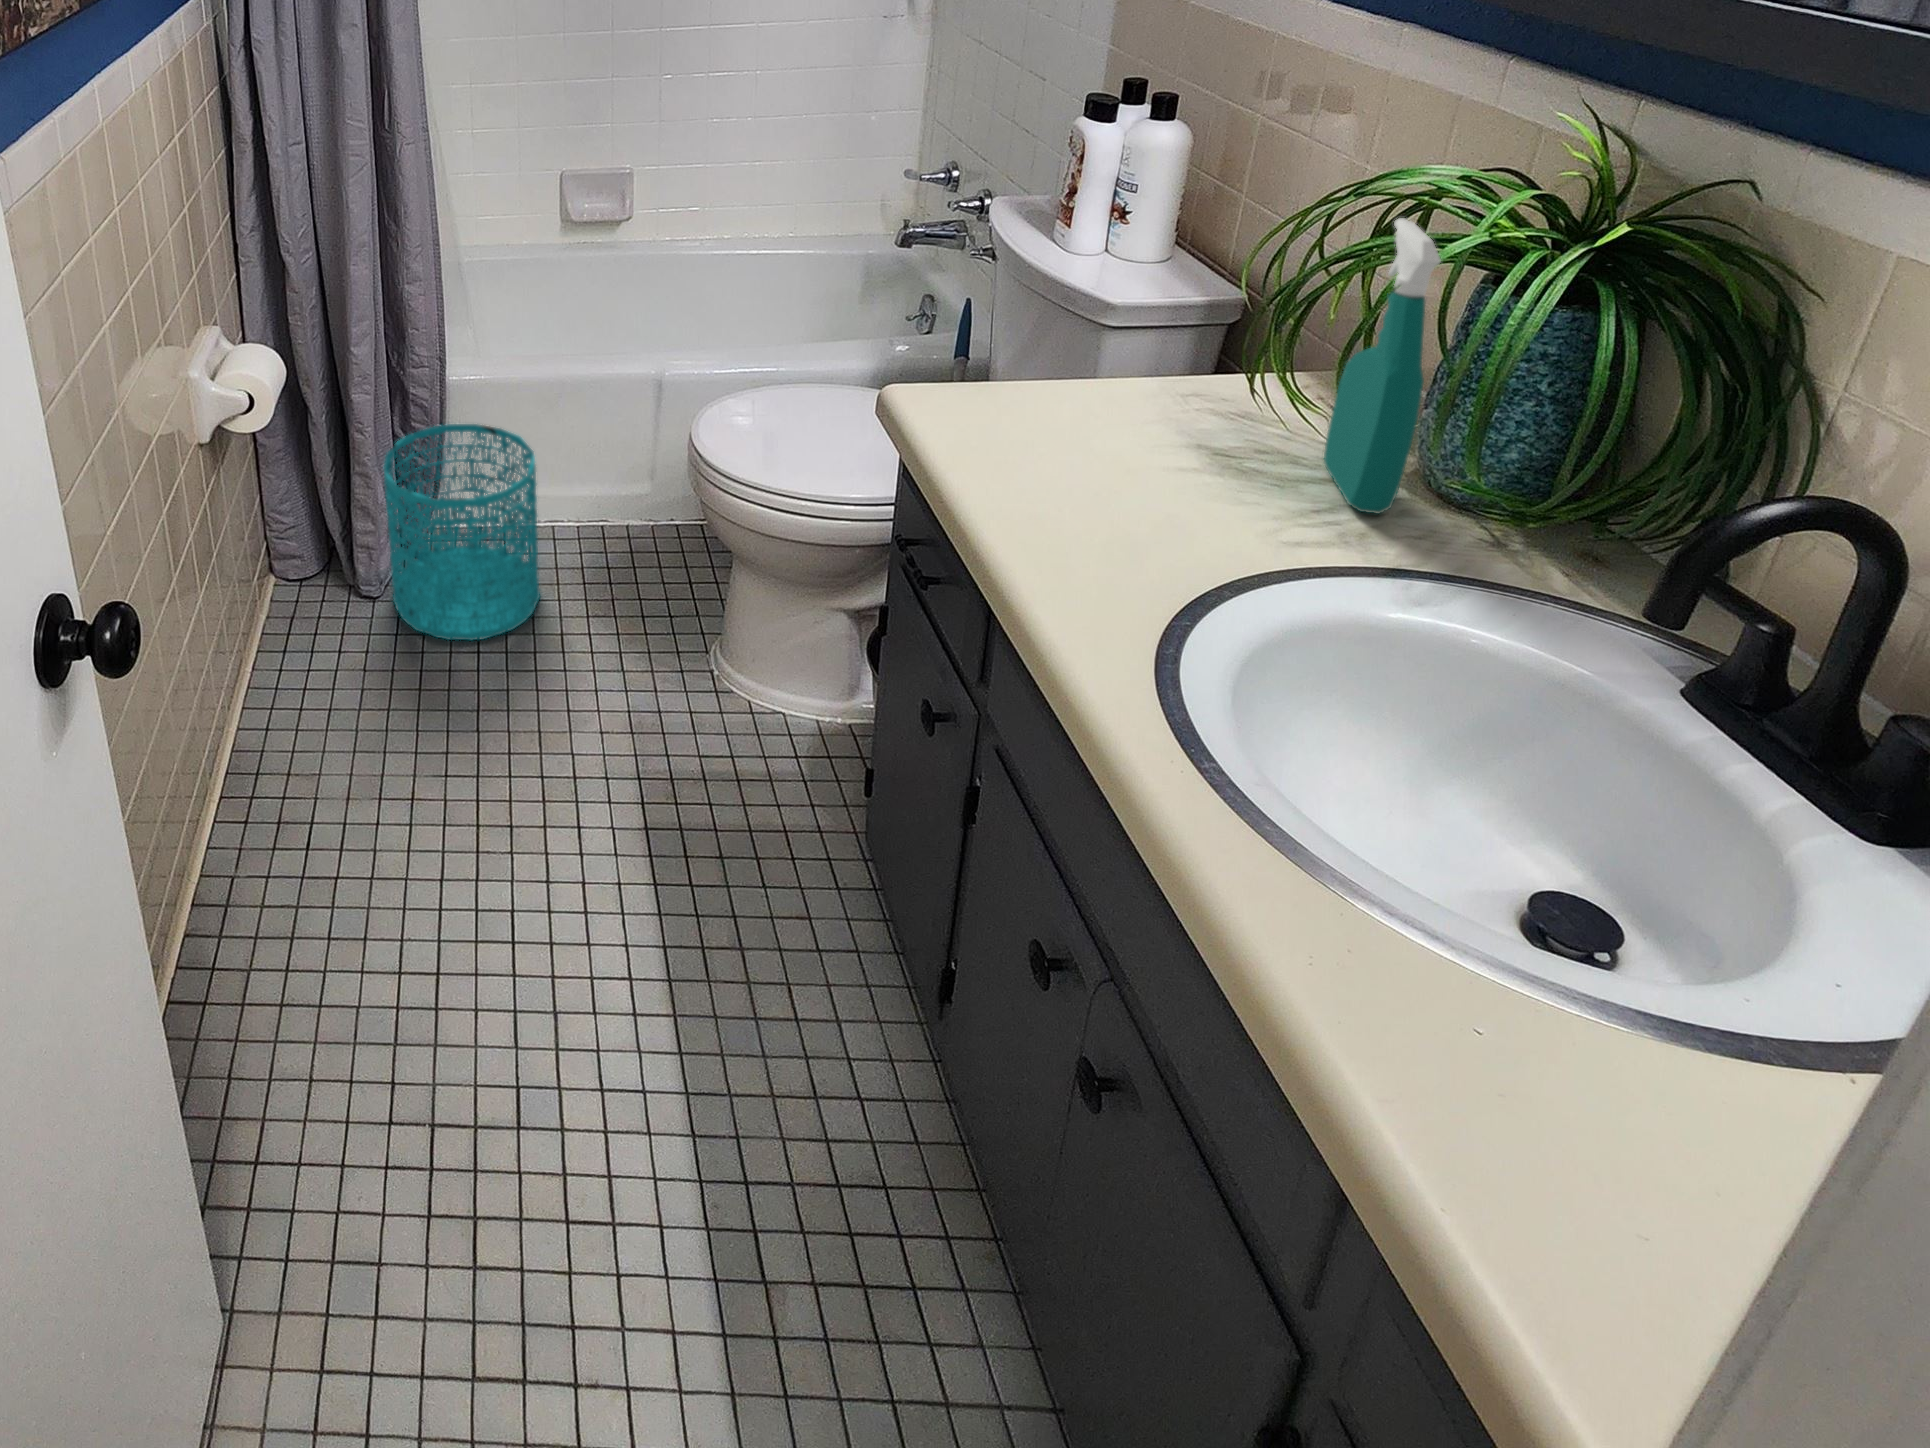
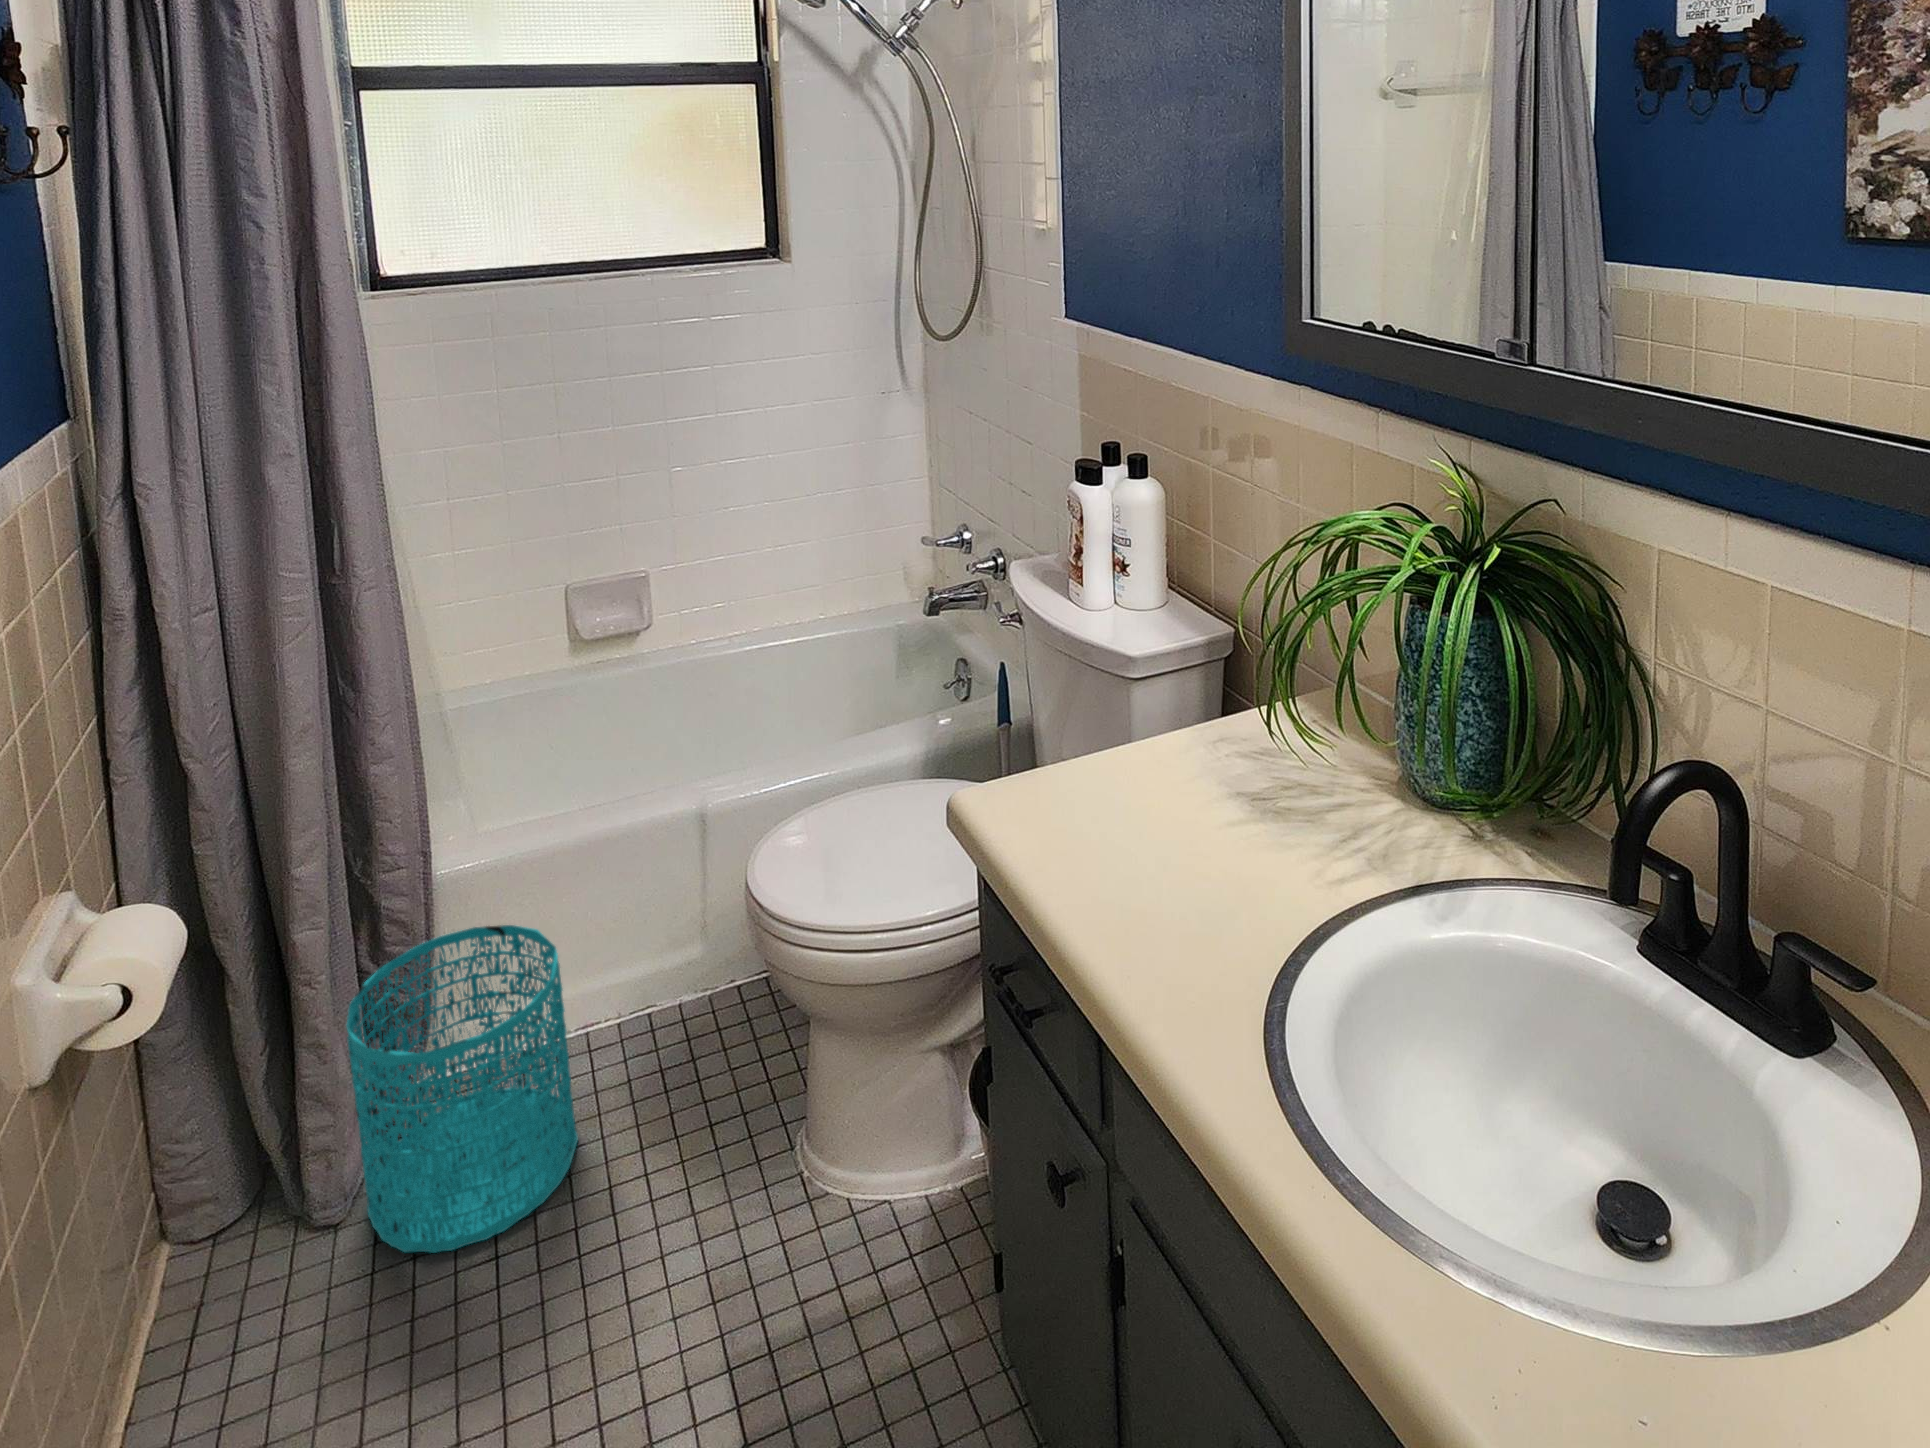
spray bottle: present [1324,218,1441,513] -> none [1333,558,1401,838]

